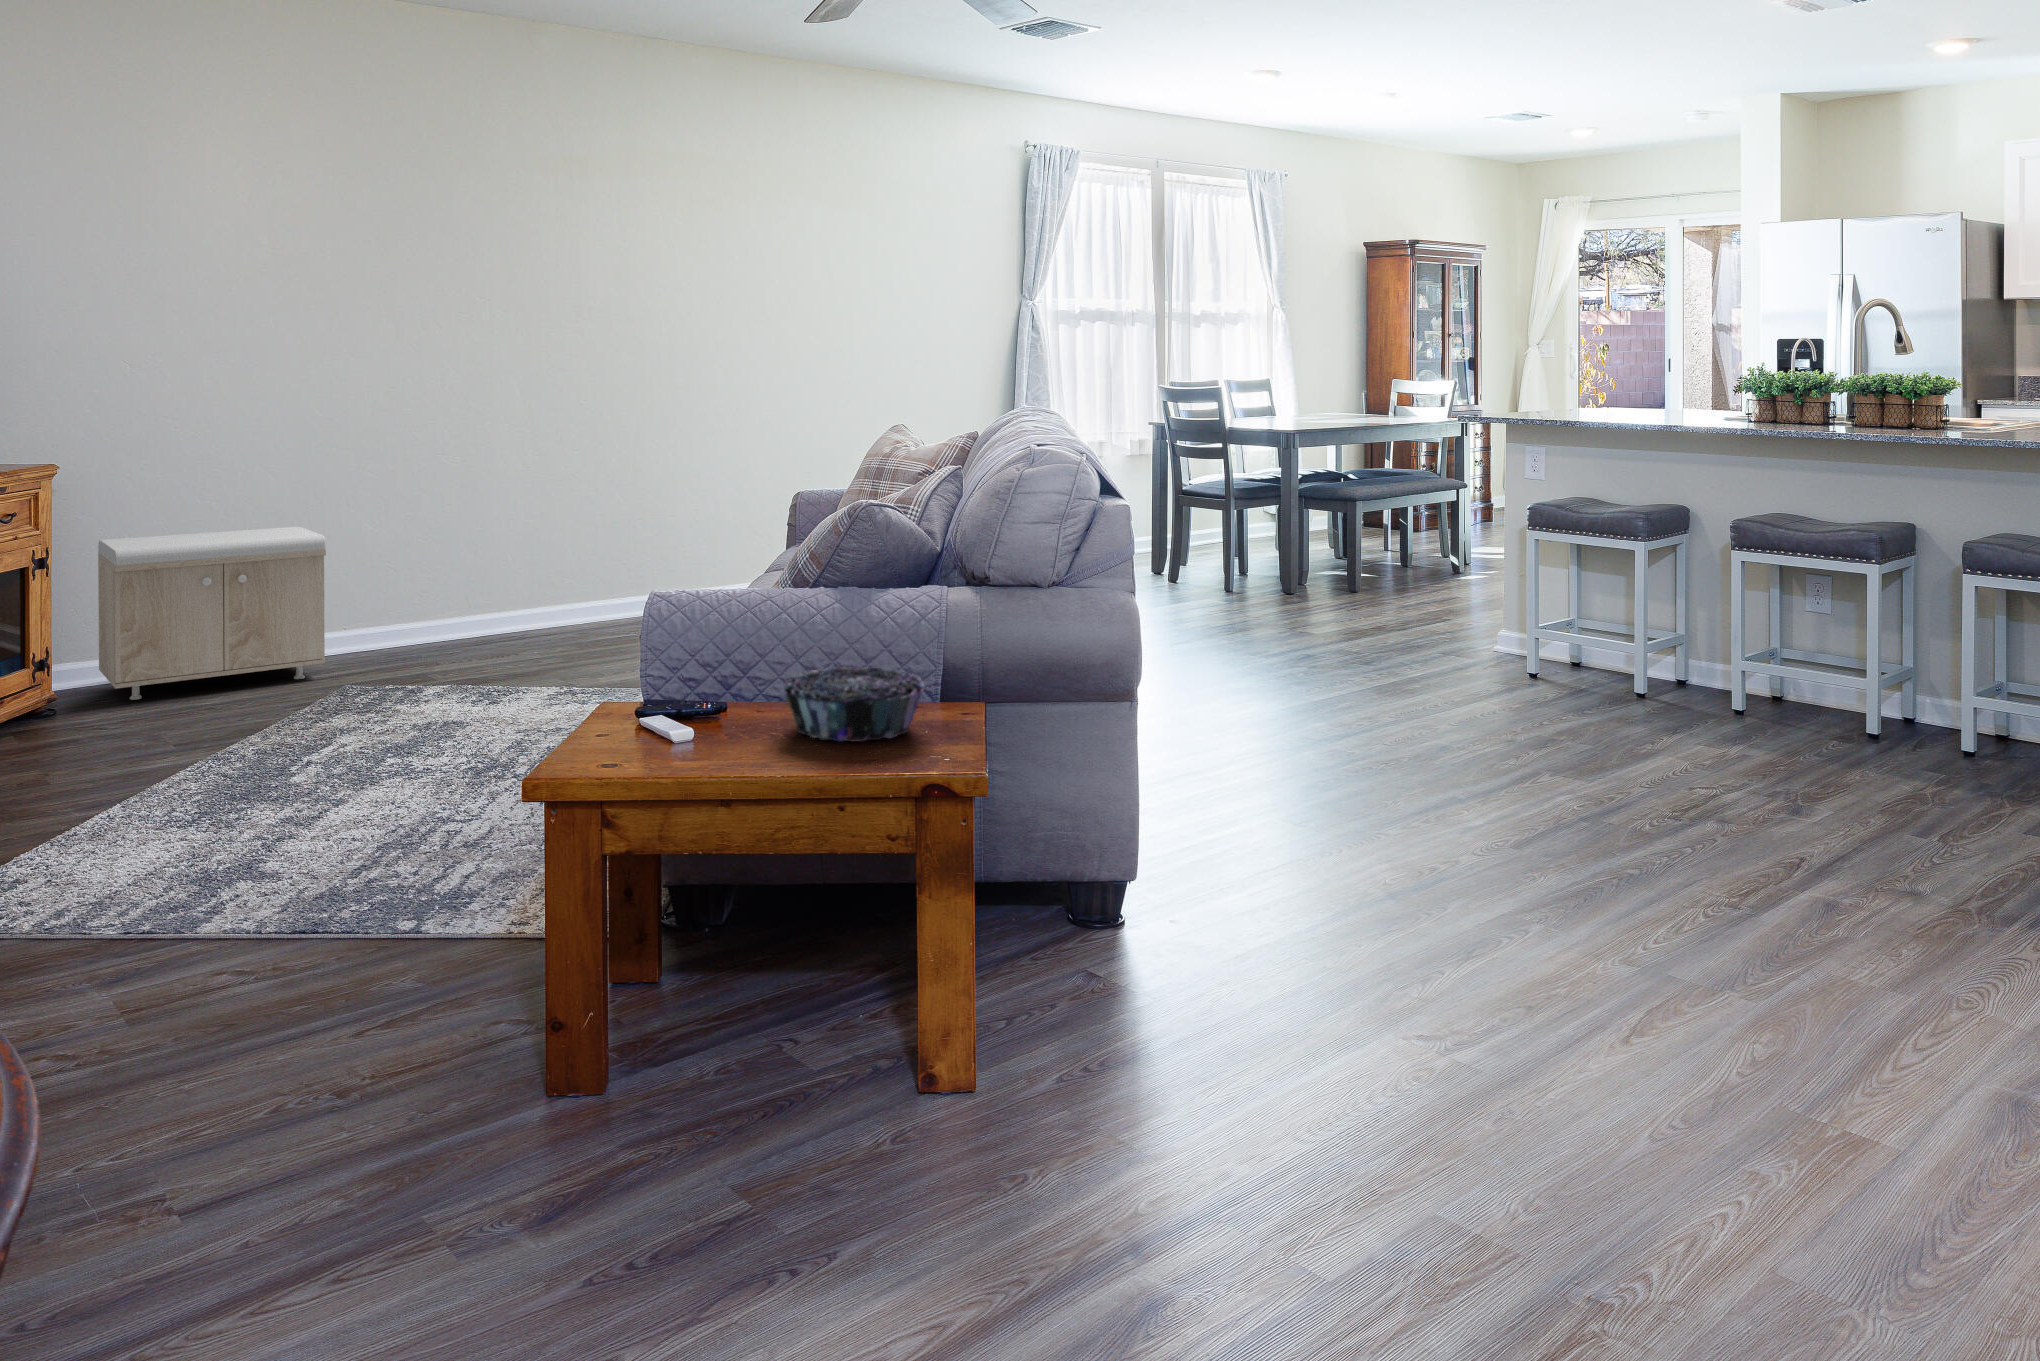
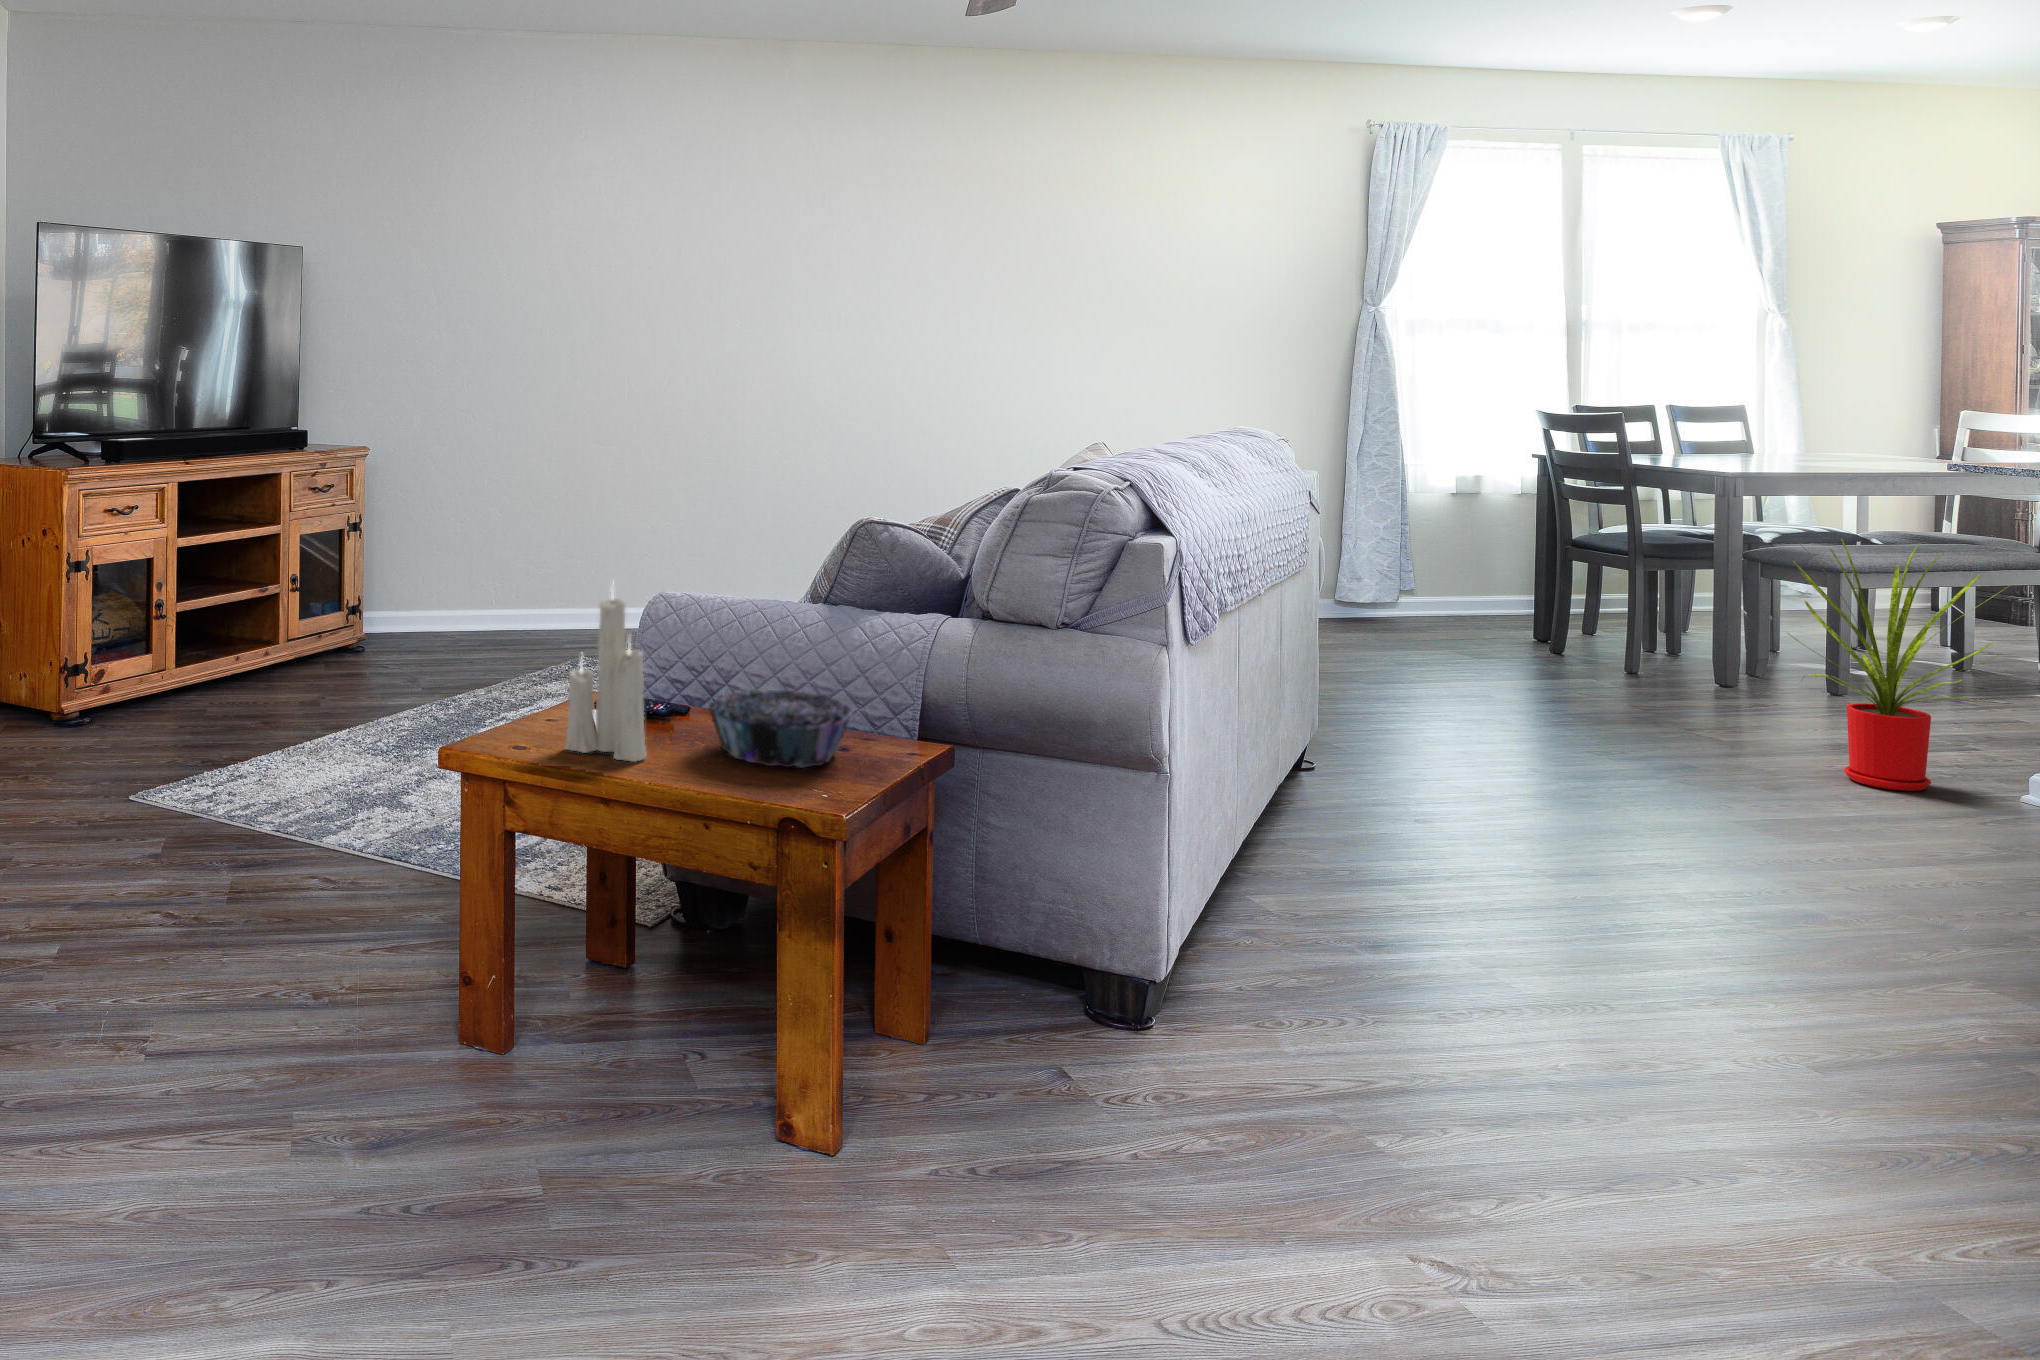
house plant: none [1372,471,1501,650] -> present [1789,539,2009,791]
storage bench: present [98,526,326,700] -> none [399,510,566,648]
candle: none [650,561,743,759] -> present [565,582,647,761]

